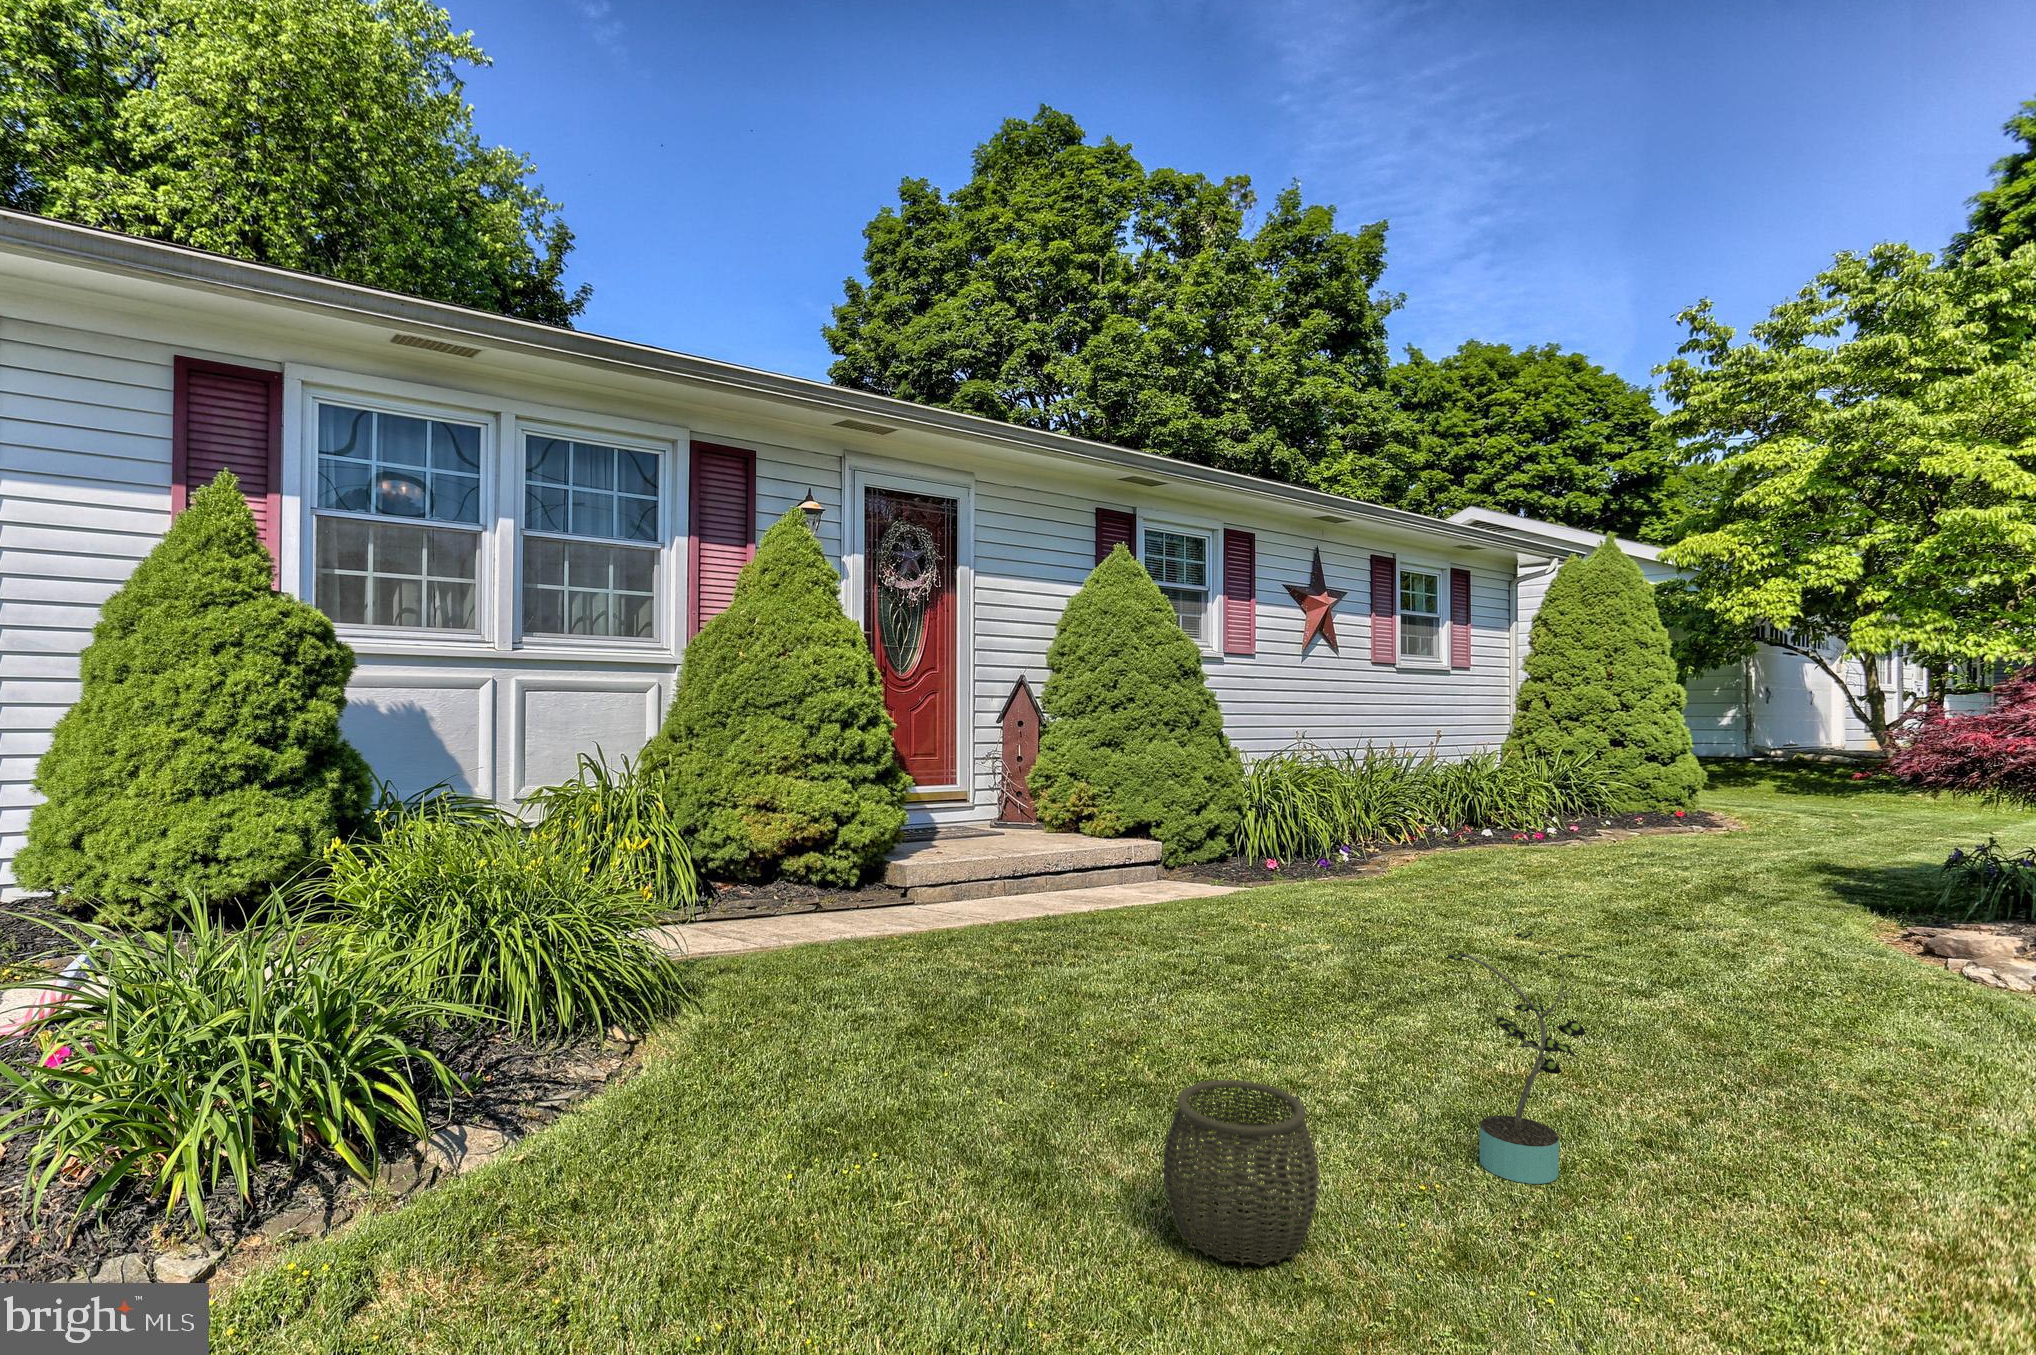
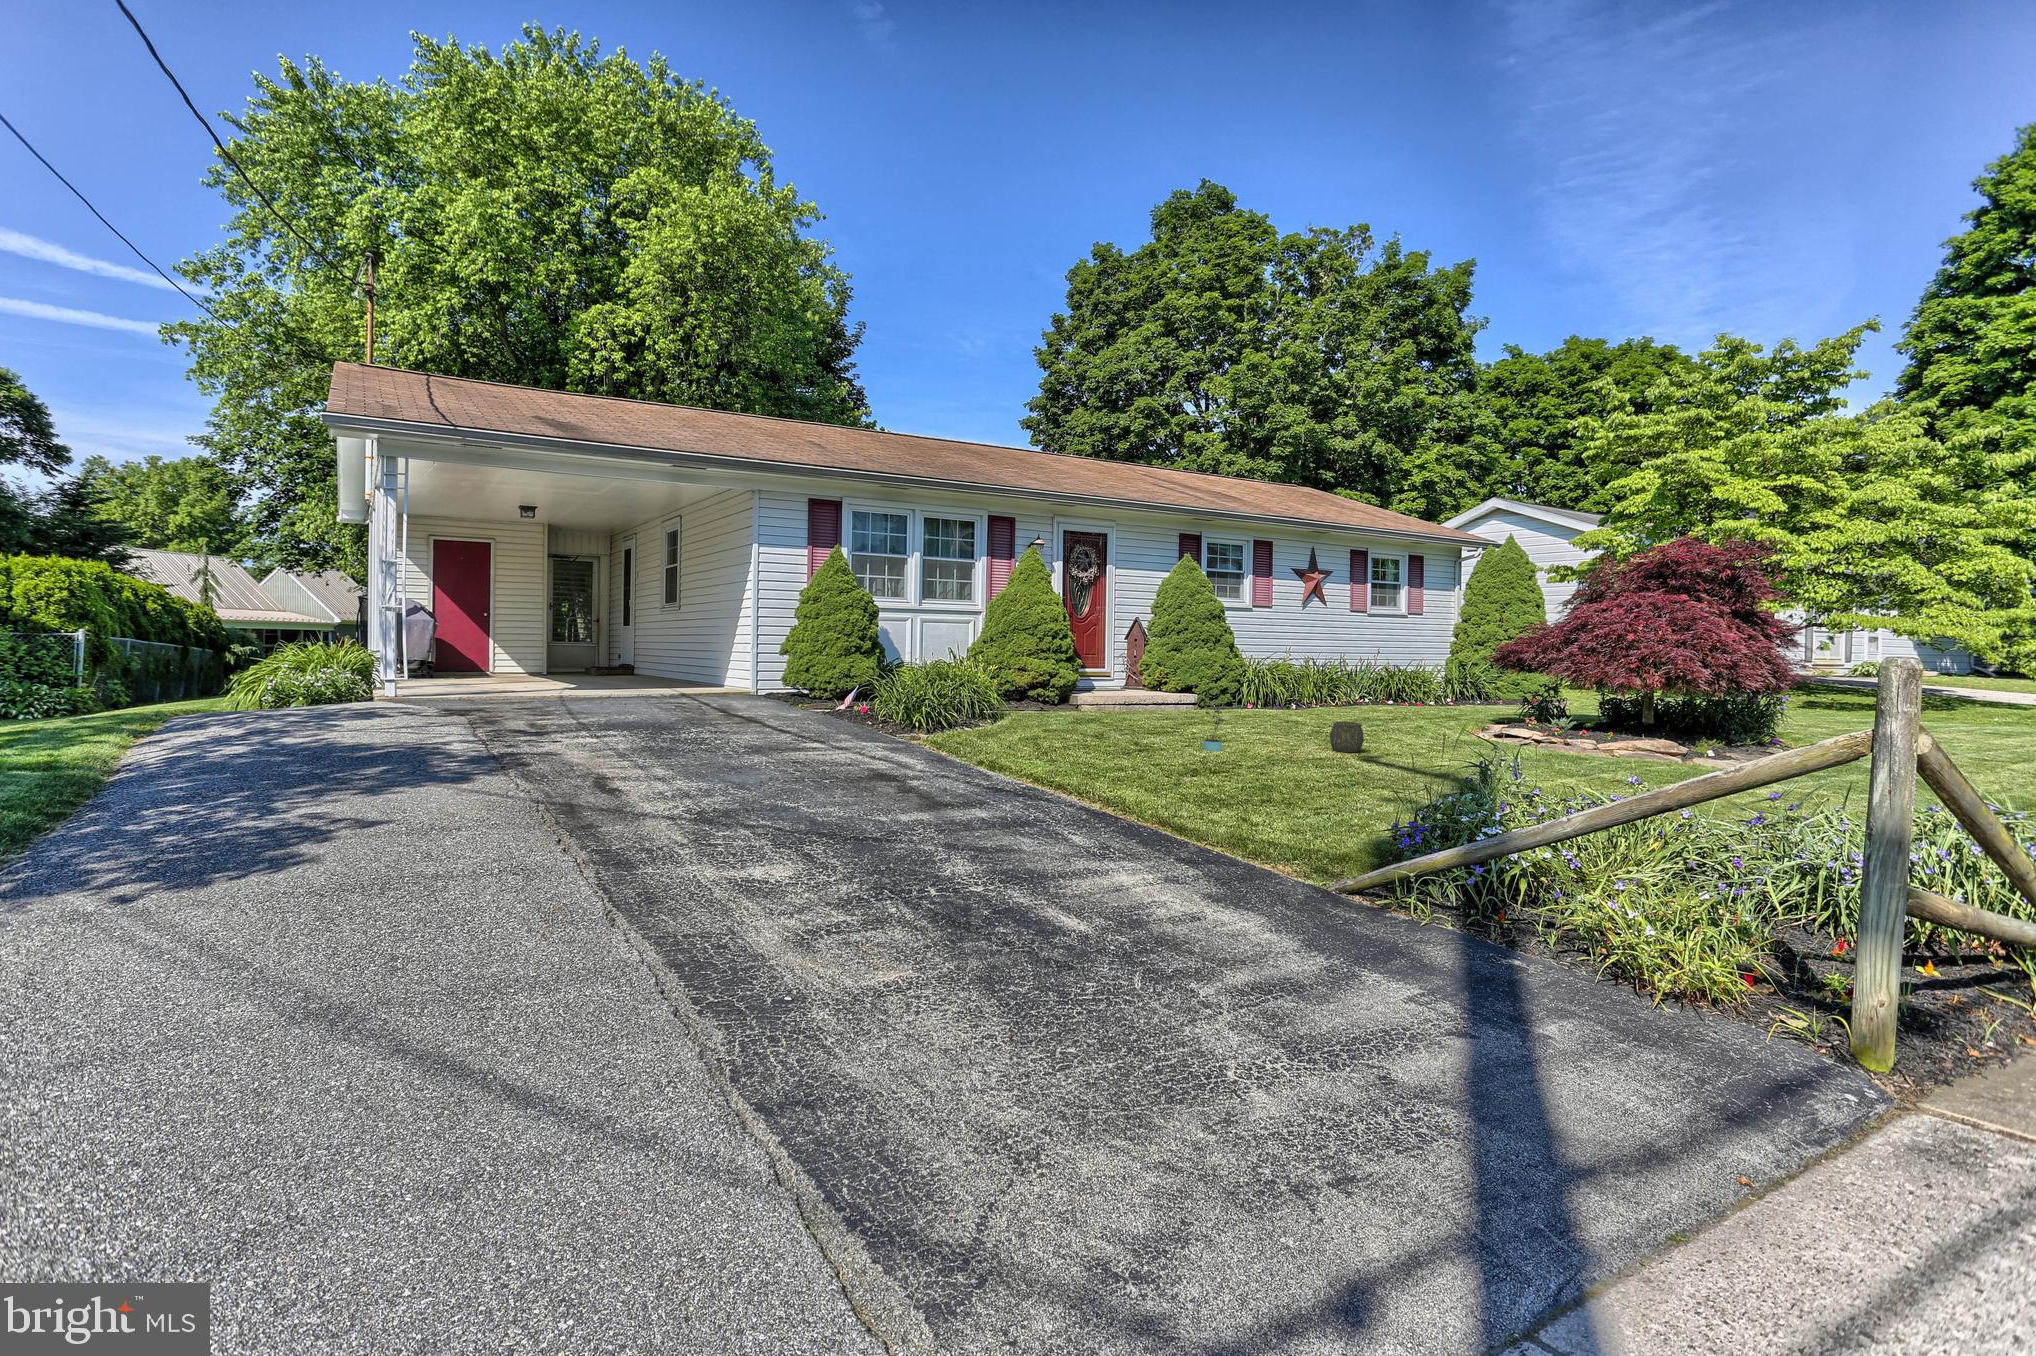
woven basket: present [1162,1080,1320,1265] -> present [1330,722,1364,753]

